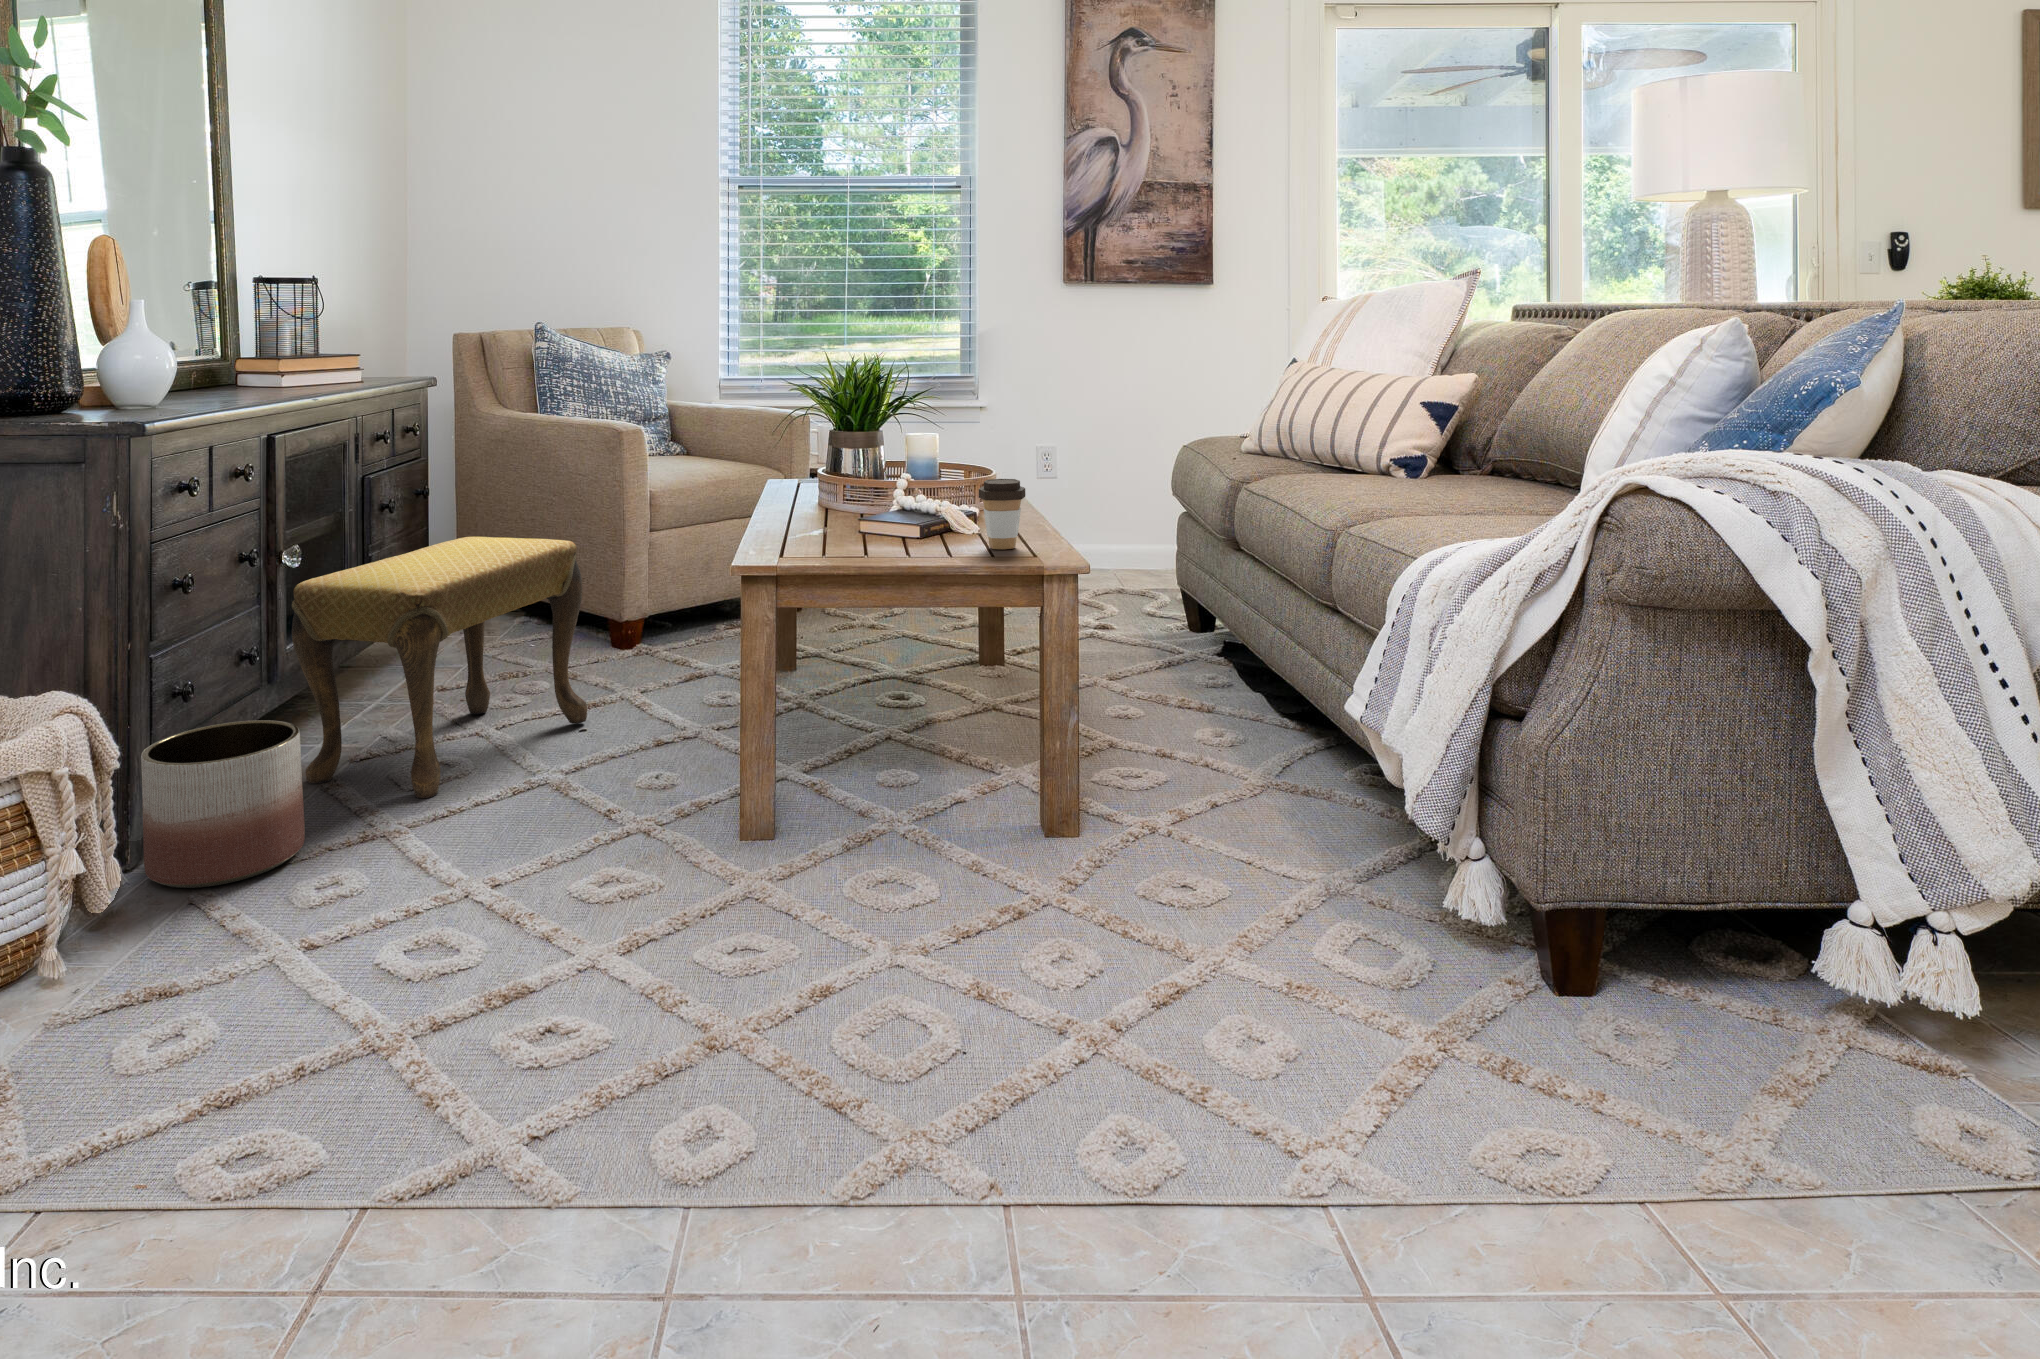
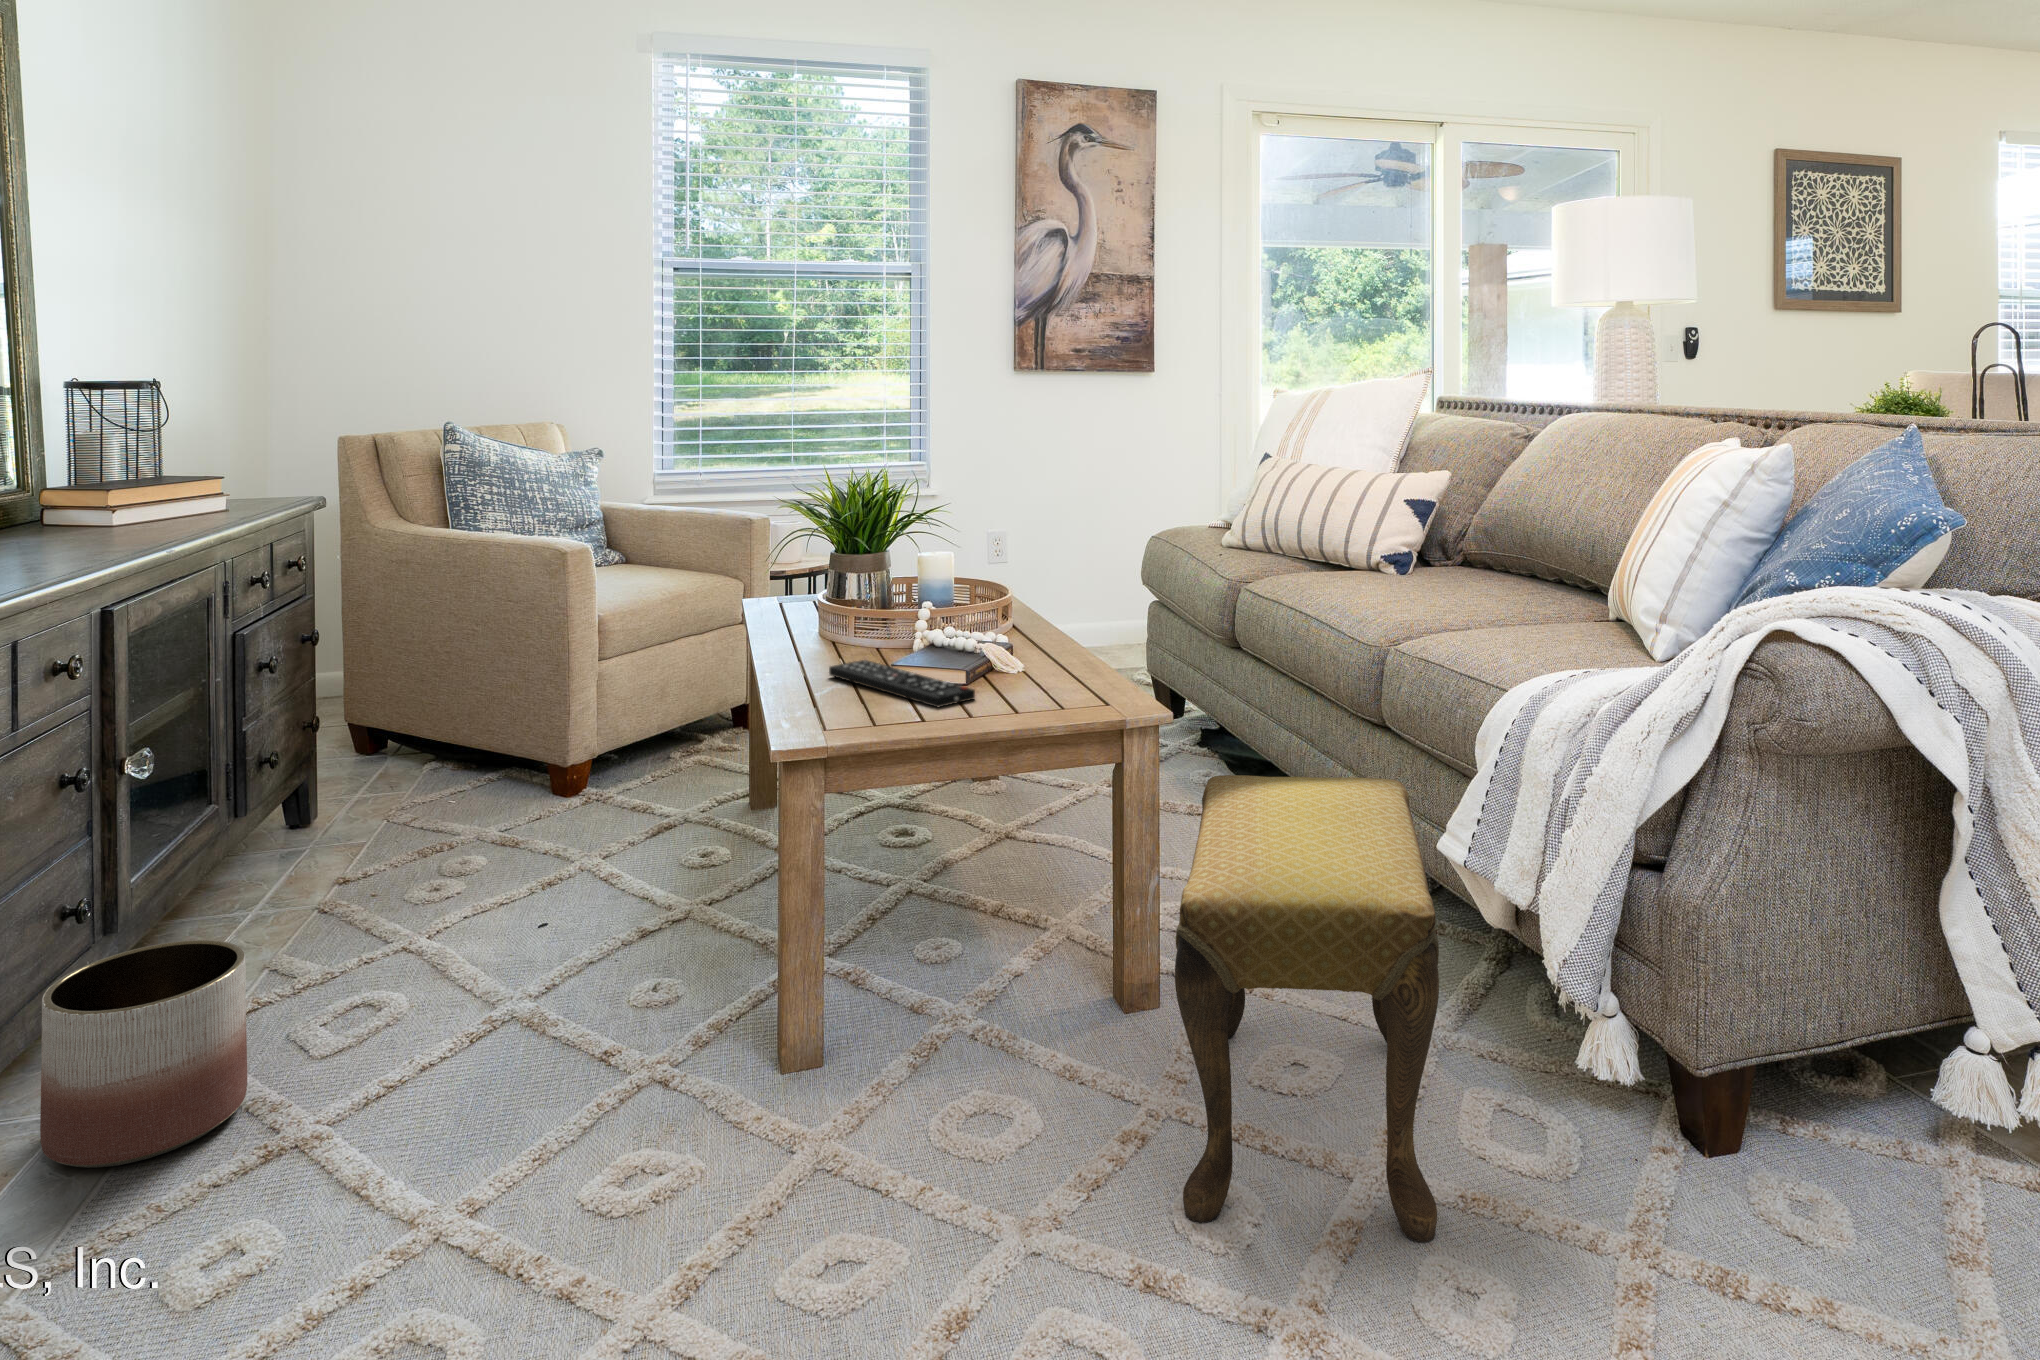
coffee cup: present [979,479,1025,549] -> none [1036,615,1085,693]
remote control: none [806,519,921,557] -> present [829,660,975,707]
footstool: present [292,537,587,798] -> present [1175,775,1439,1242]

